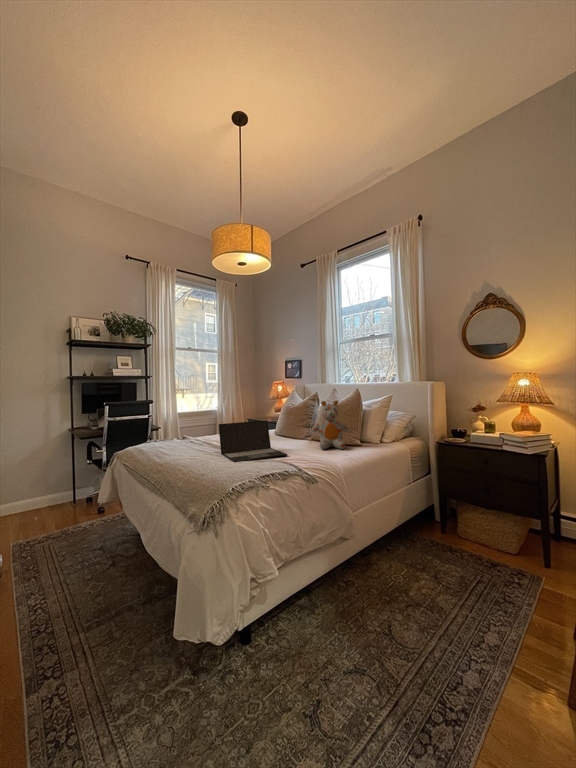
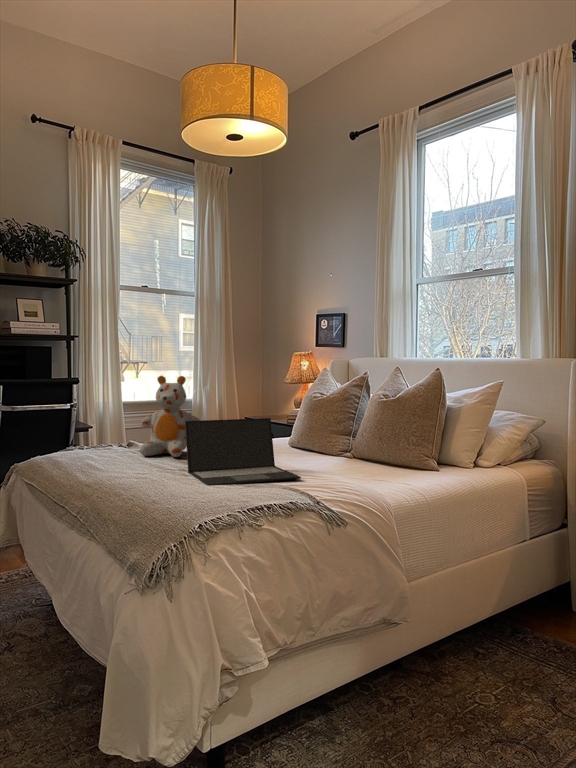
stuffed bear: present [312,401,349,449] -> present [140,376,200,457]

